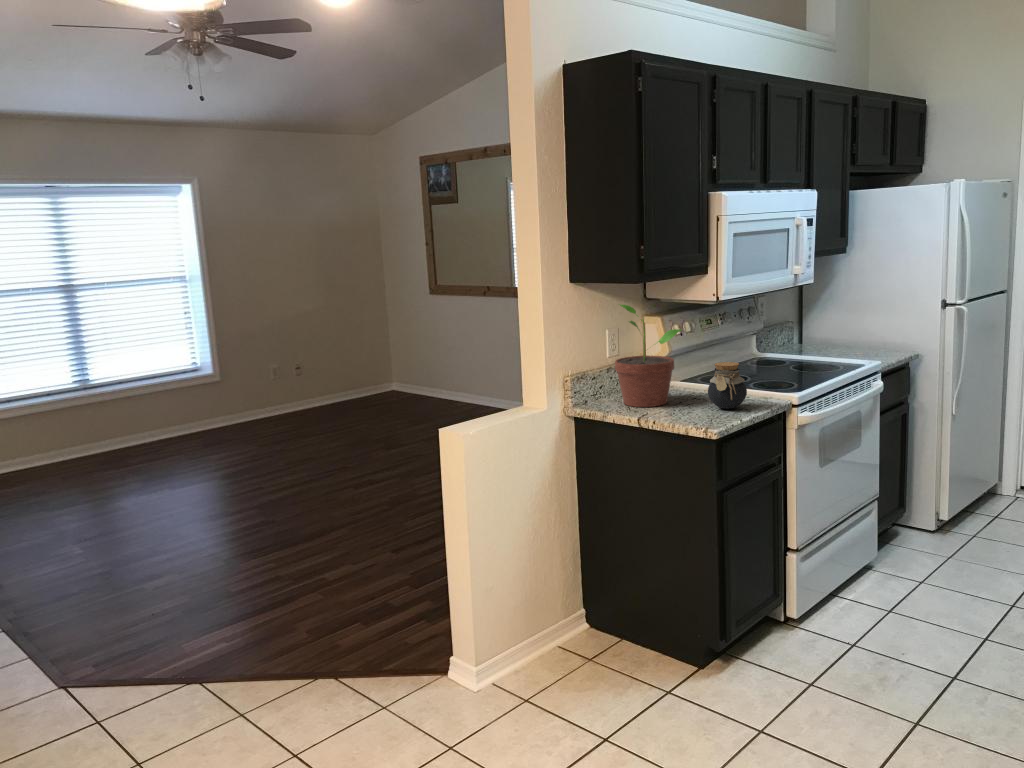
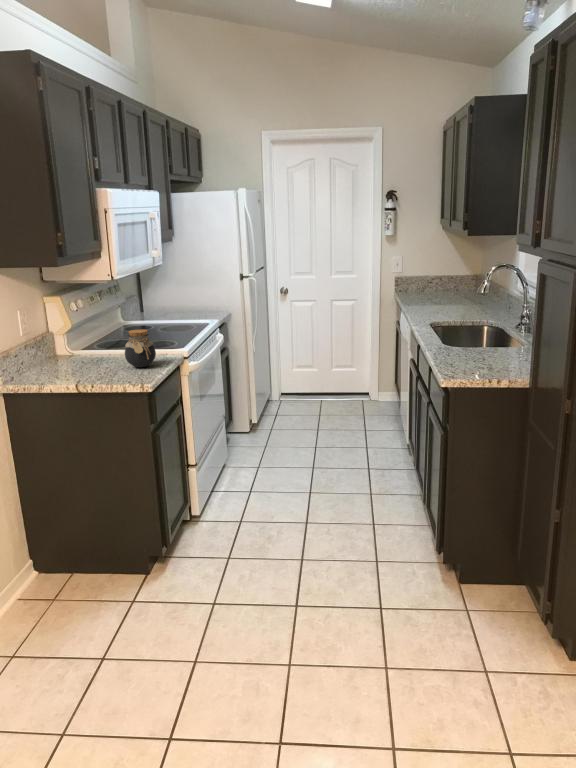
potted plant: present [615,305,681,407] -> none [32,287,95,376]

